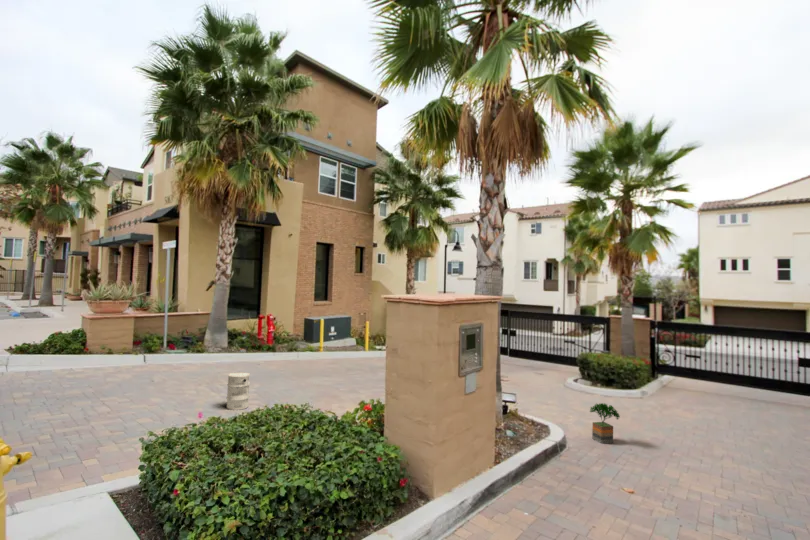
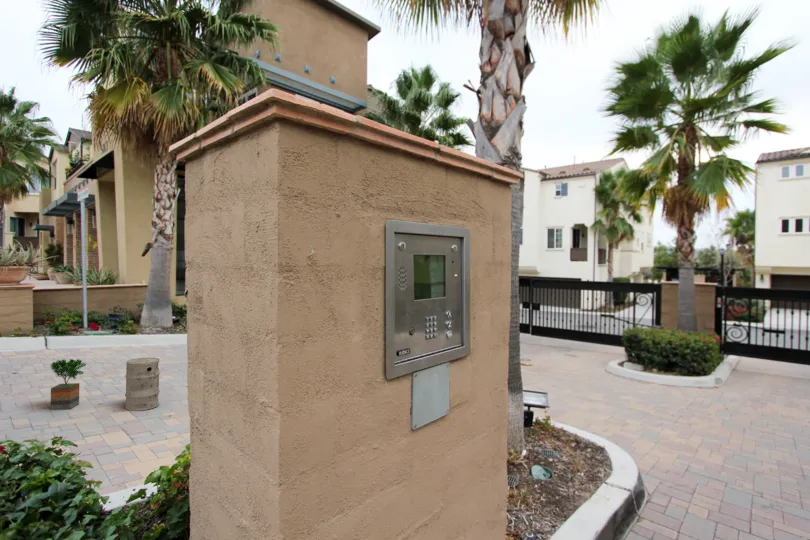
potted tree: present [590,403,620,443] -> present [51,359,86,409]

